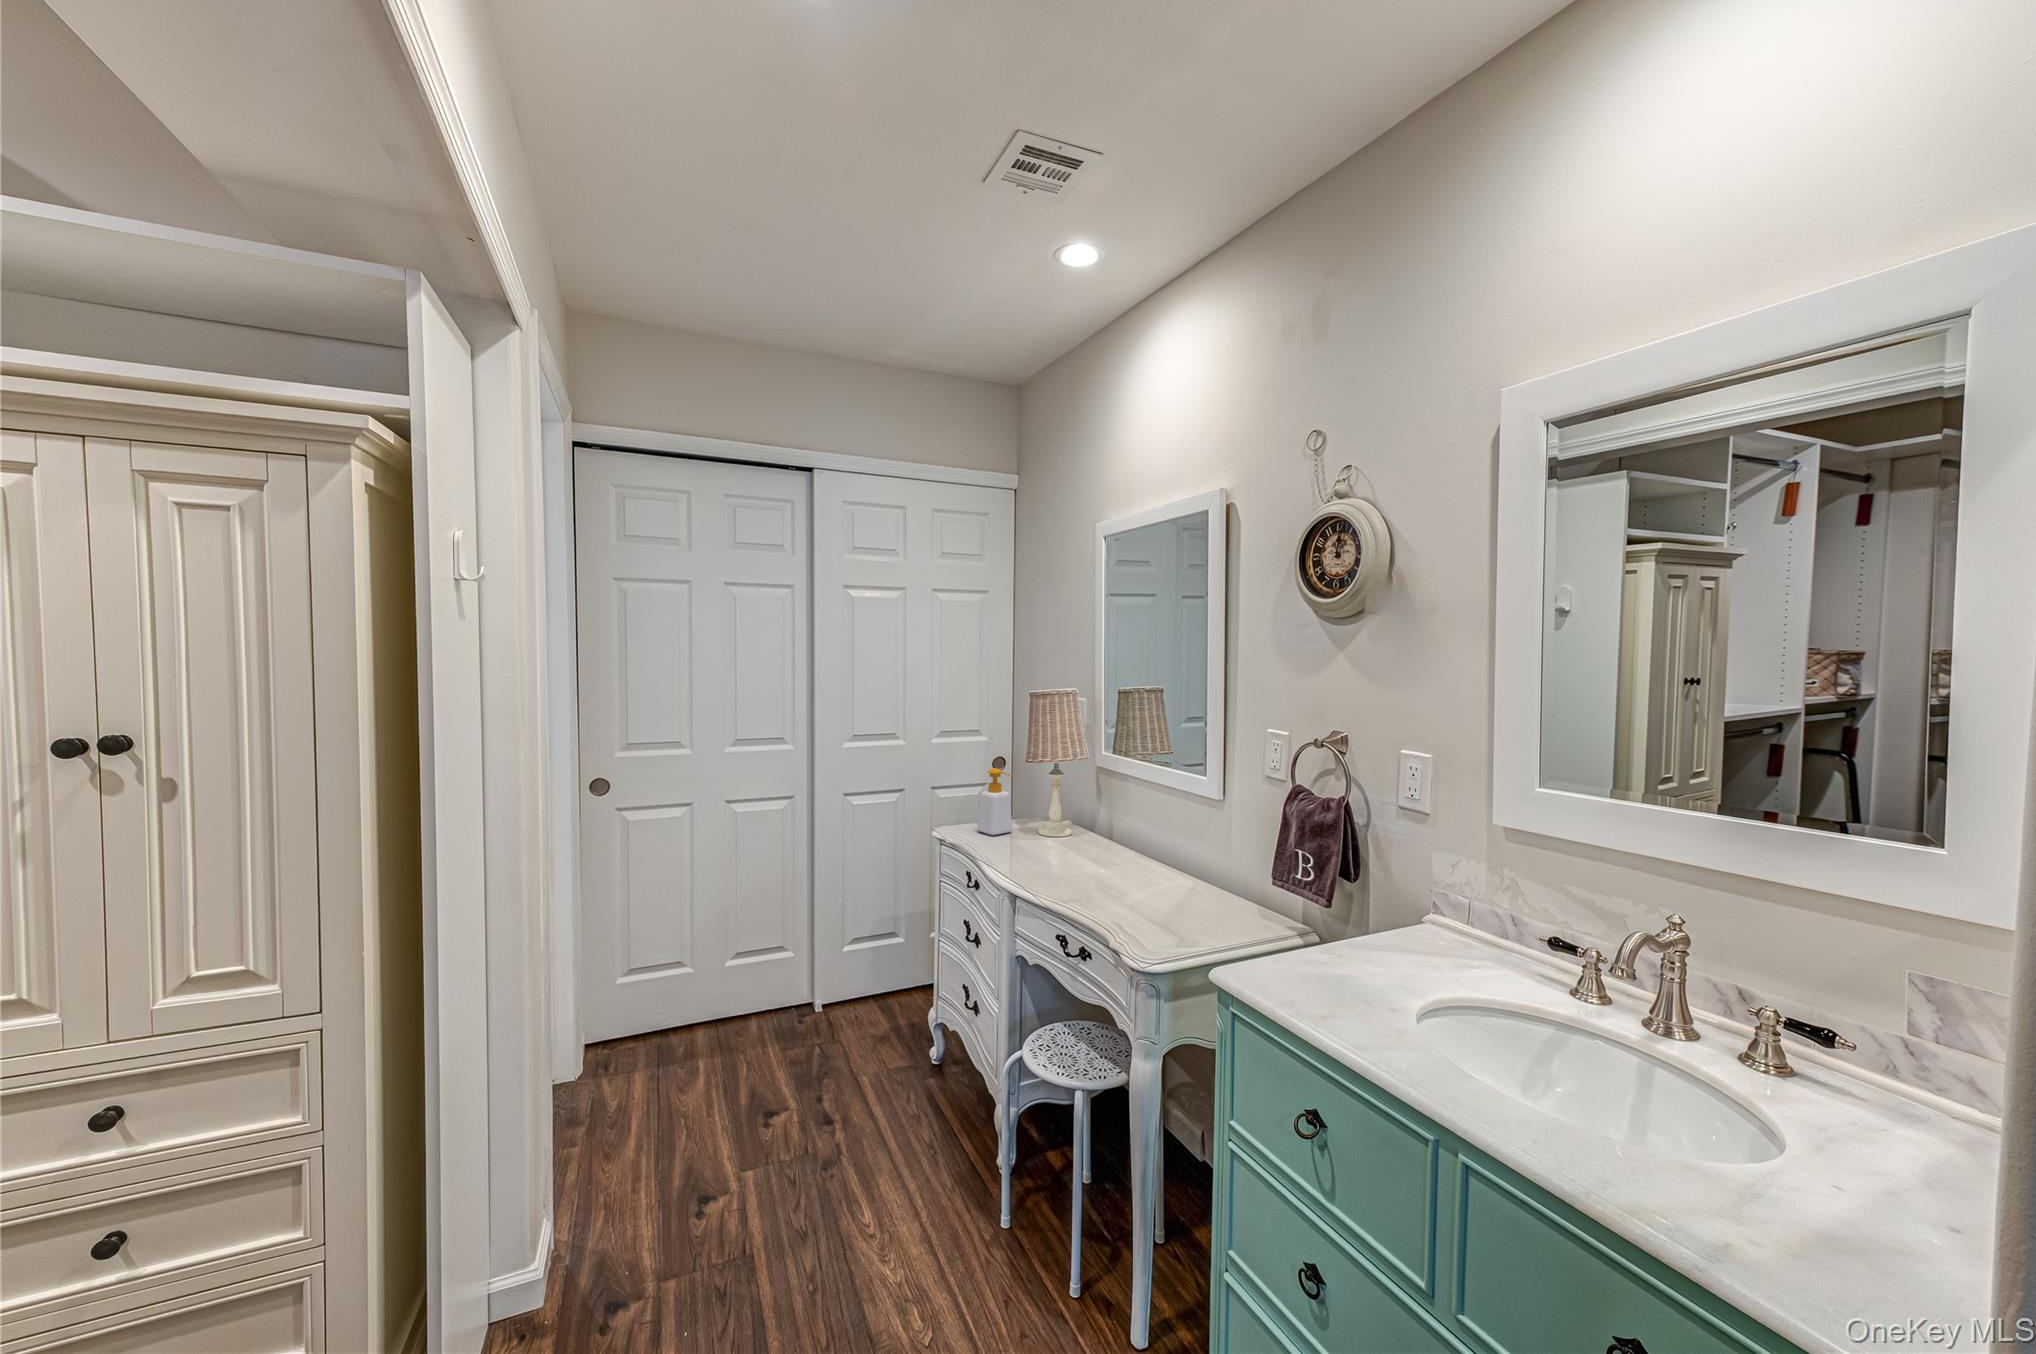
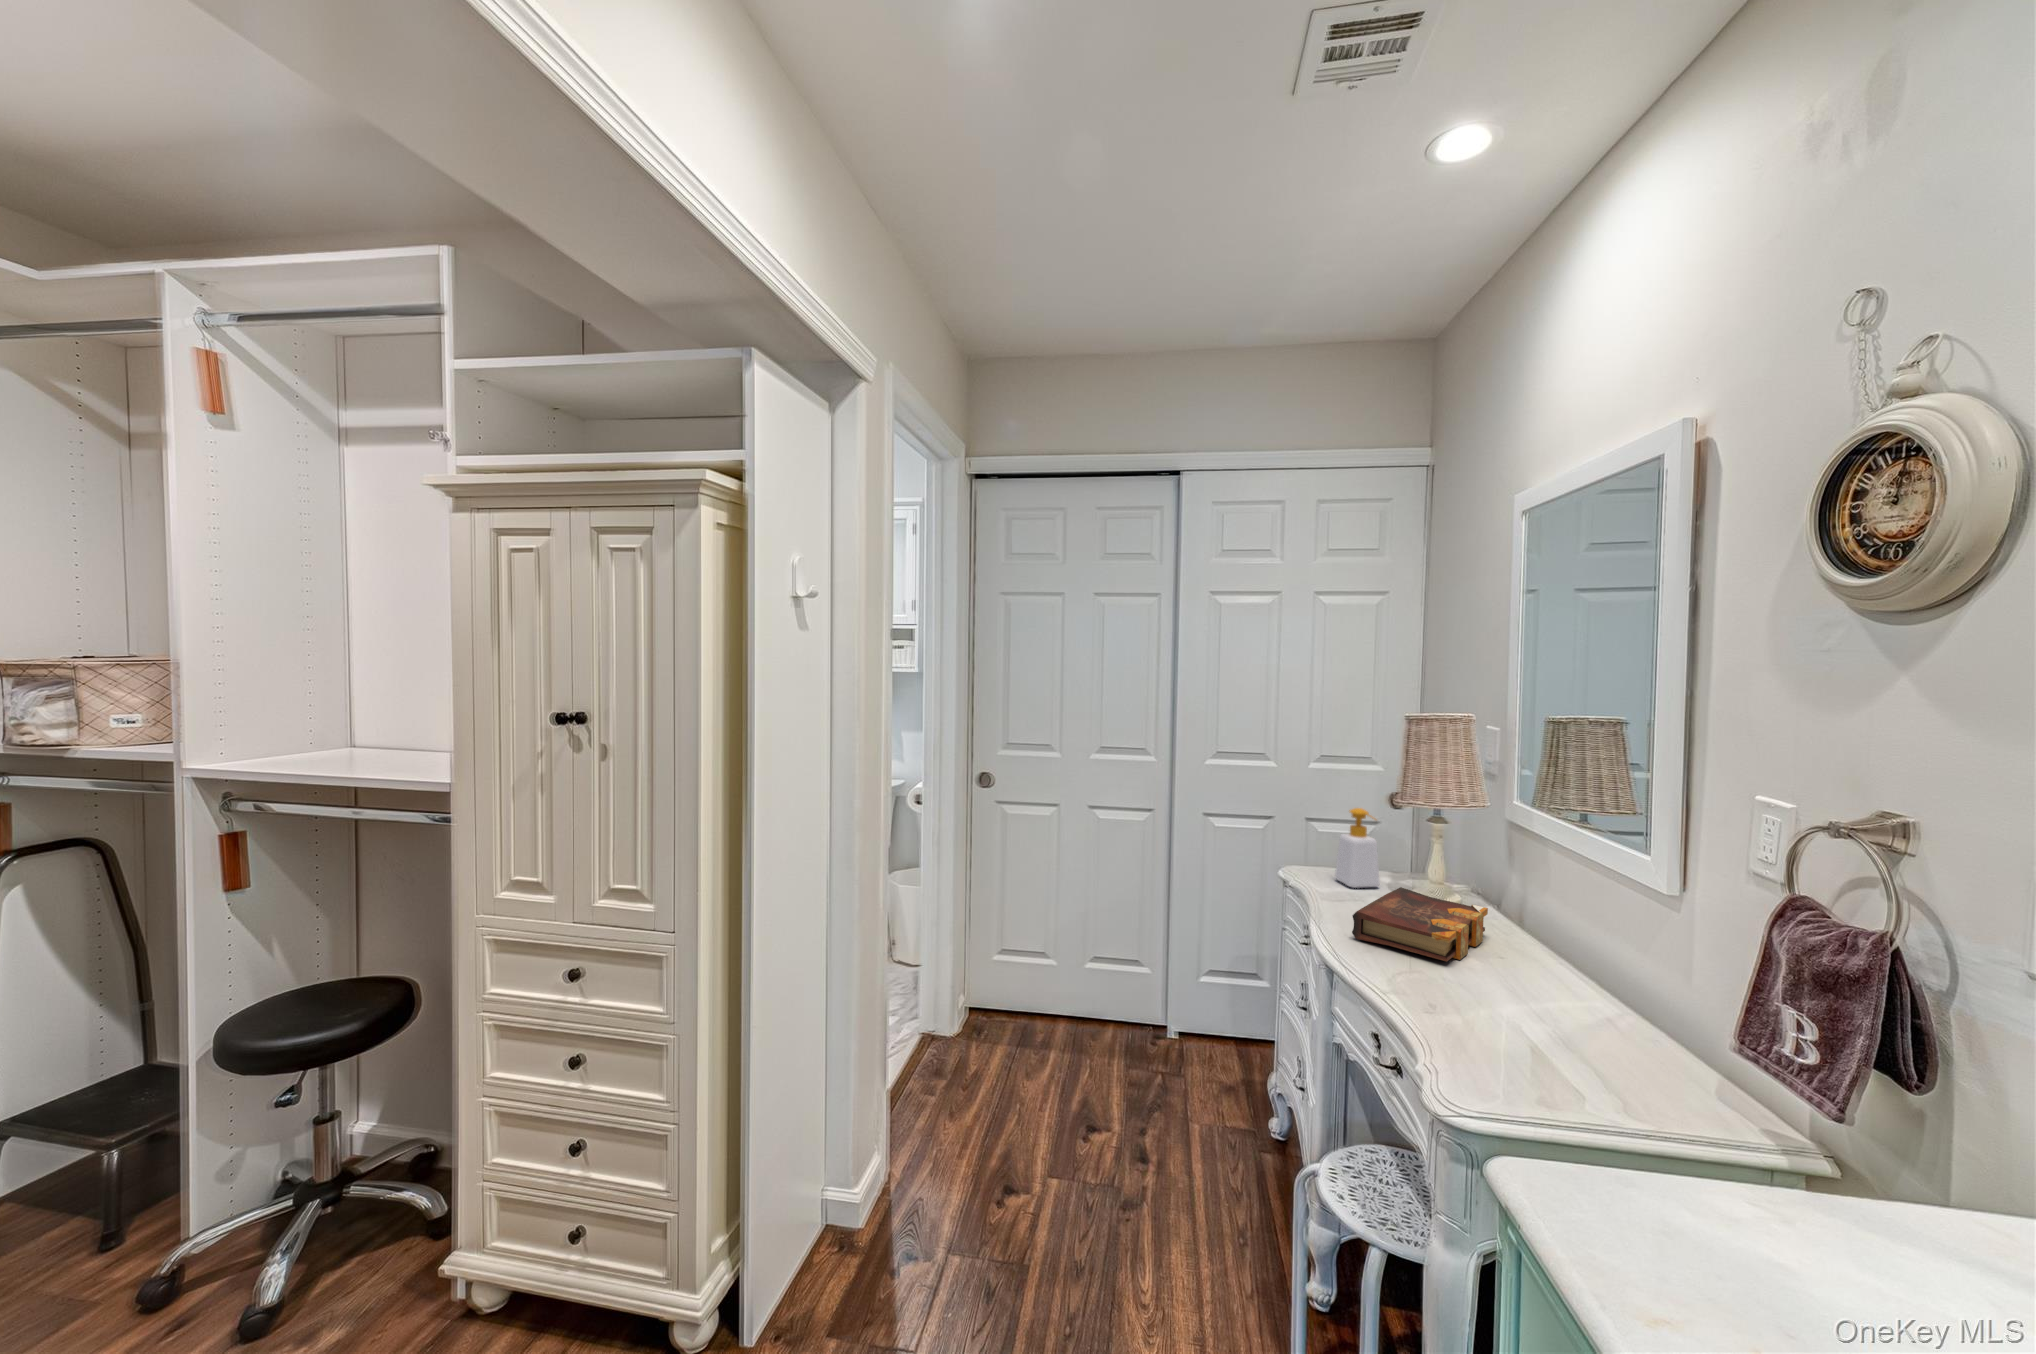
book: none [1016,827,1099,875] -> present [1352,887,1488,962]

